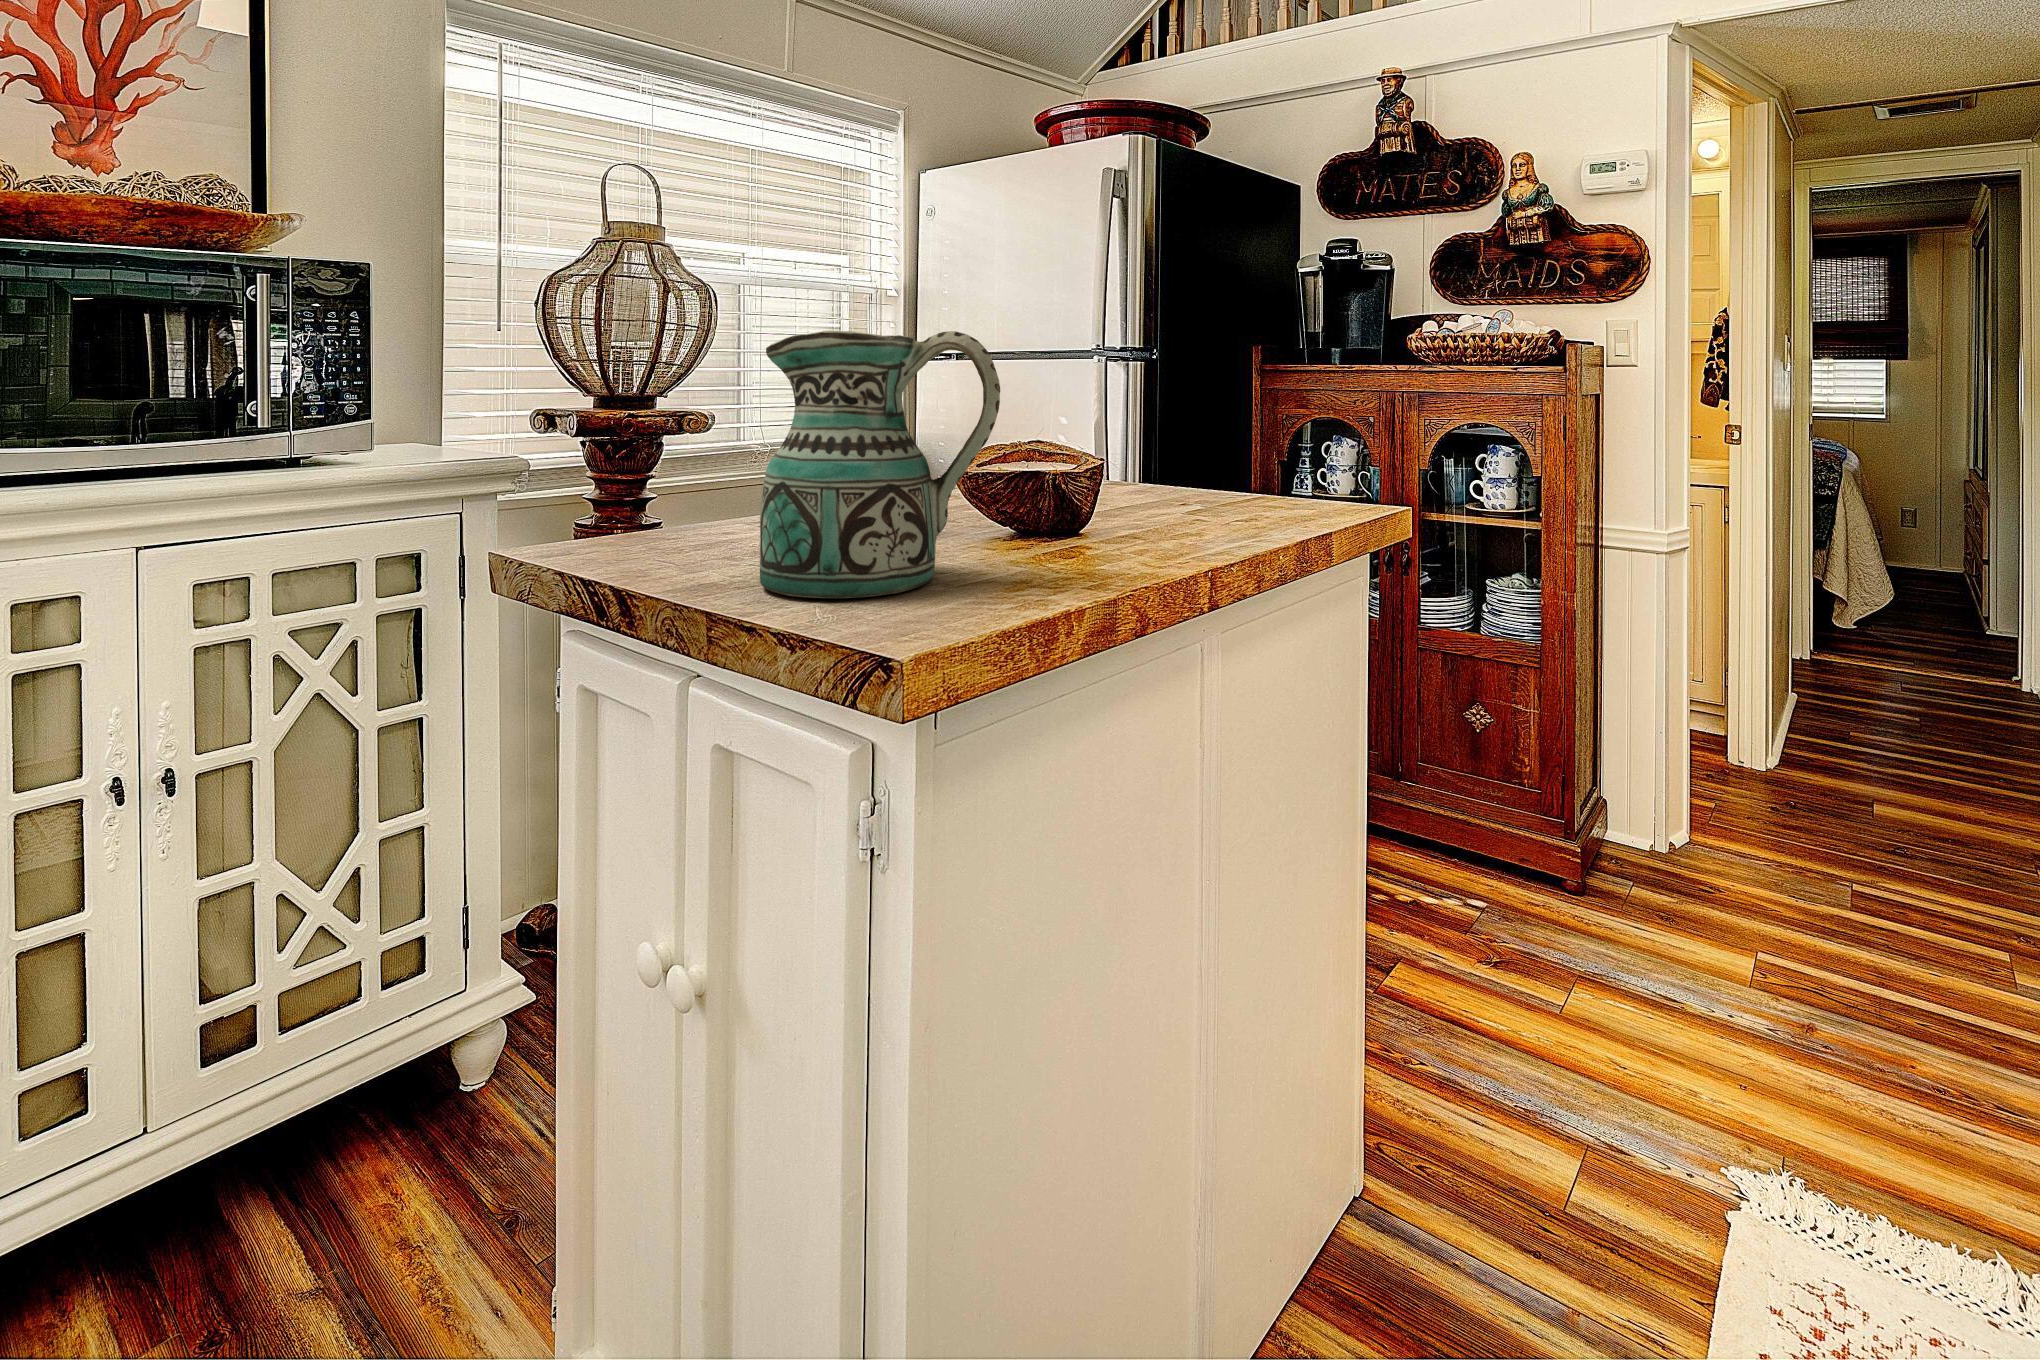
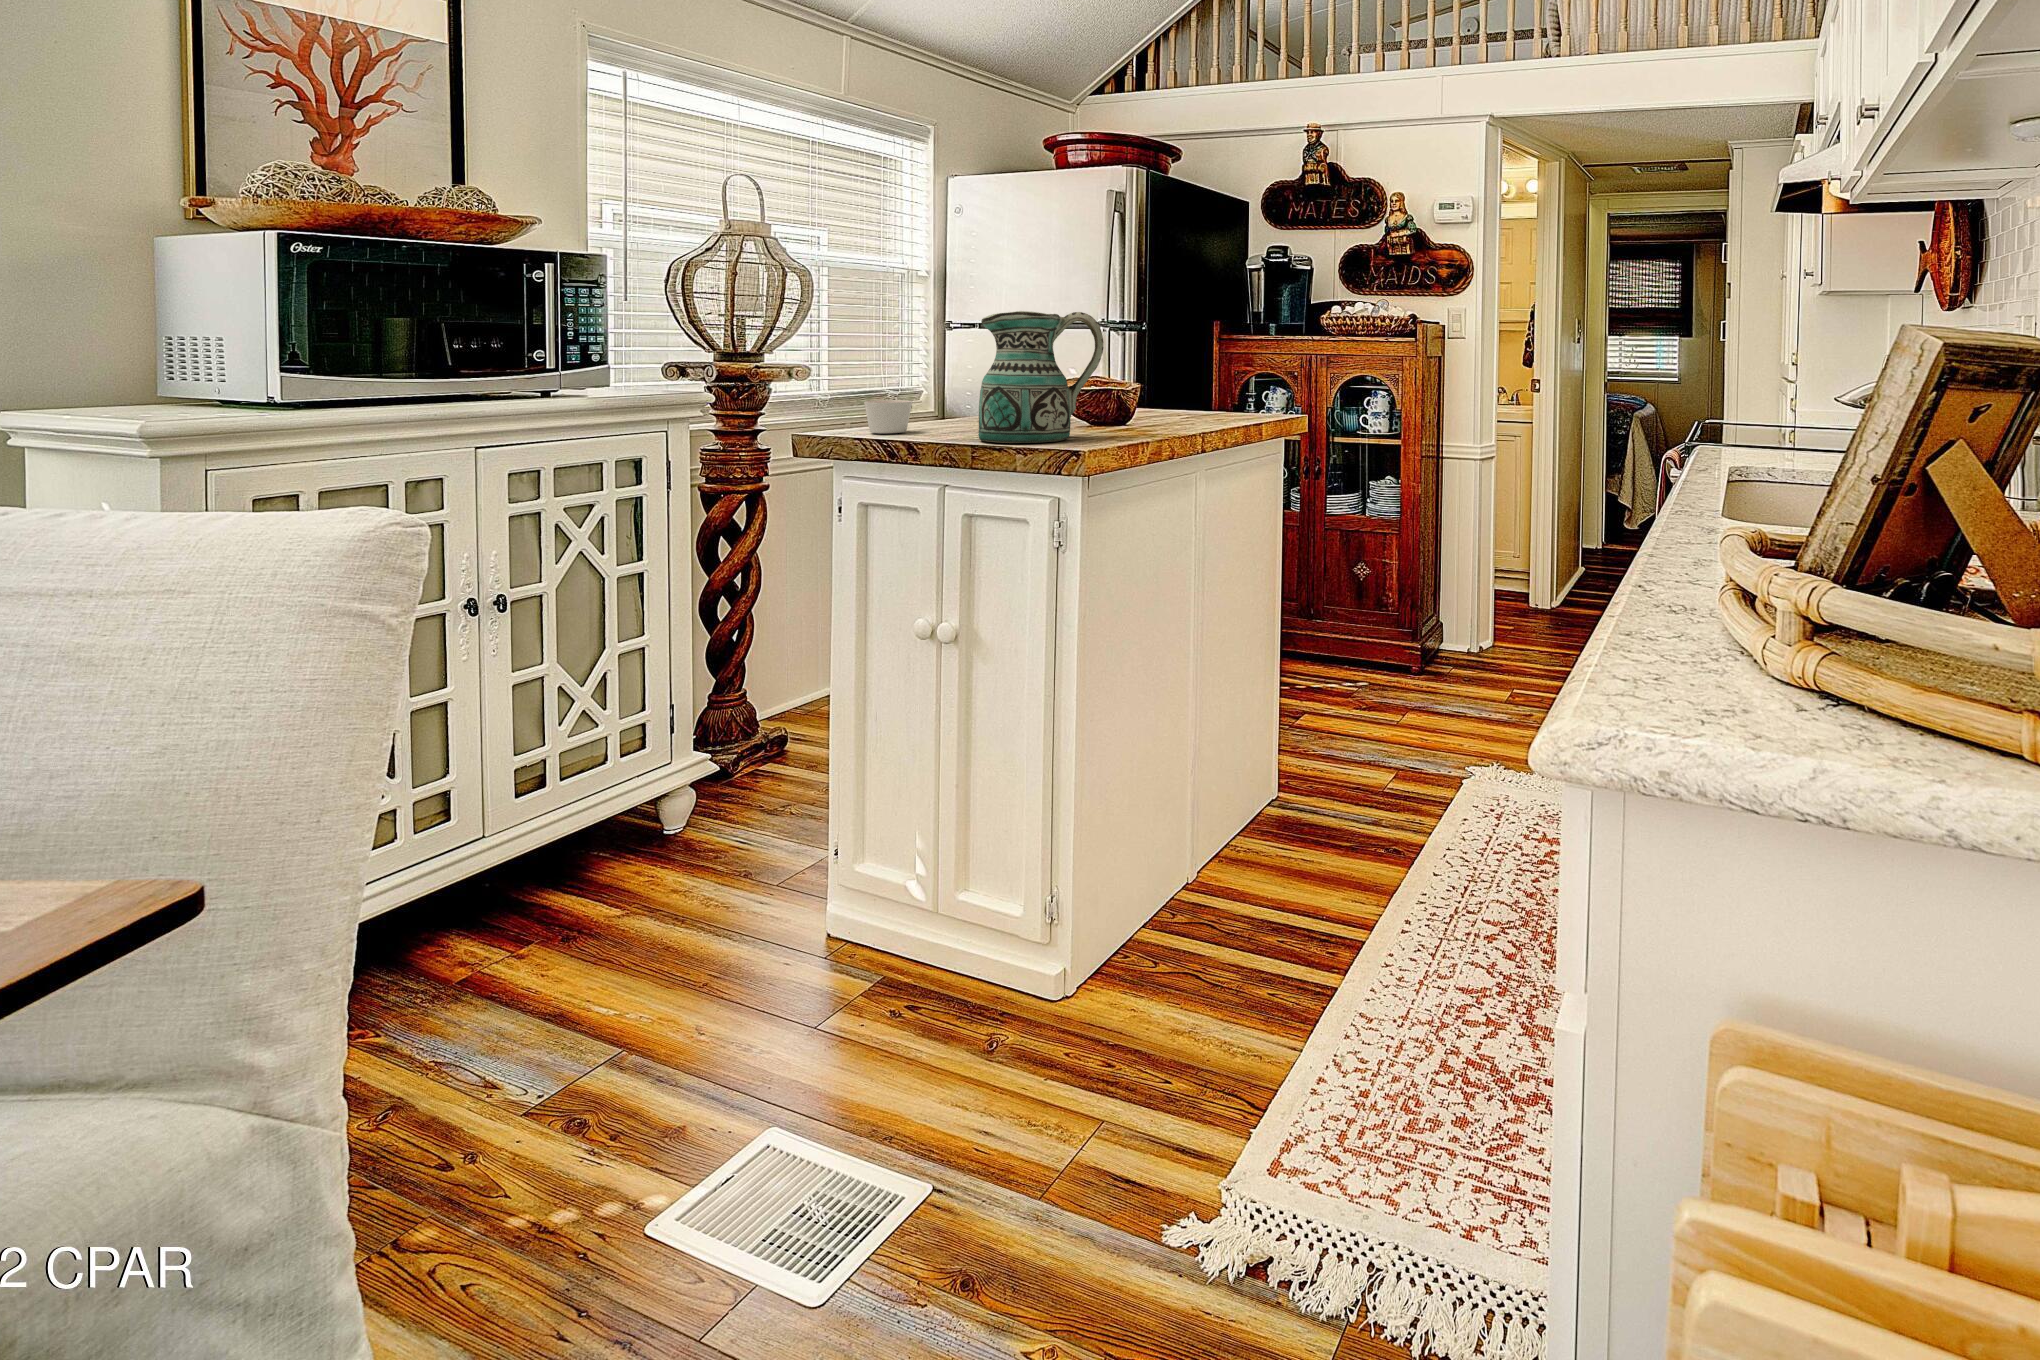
candle: none [619,489,702,551] -> present [864,400,912,433]

